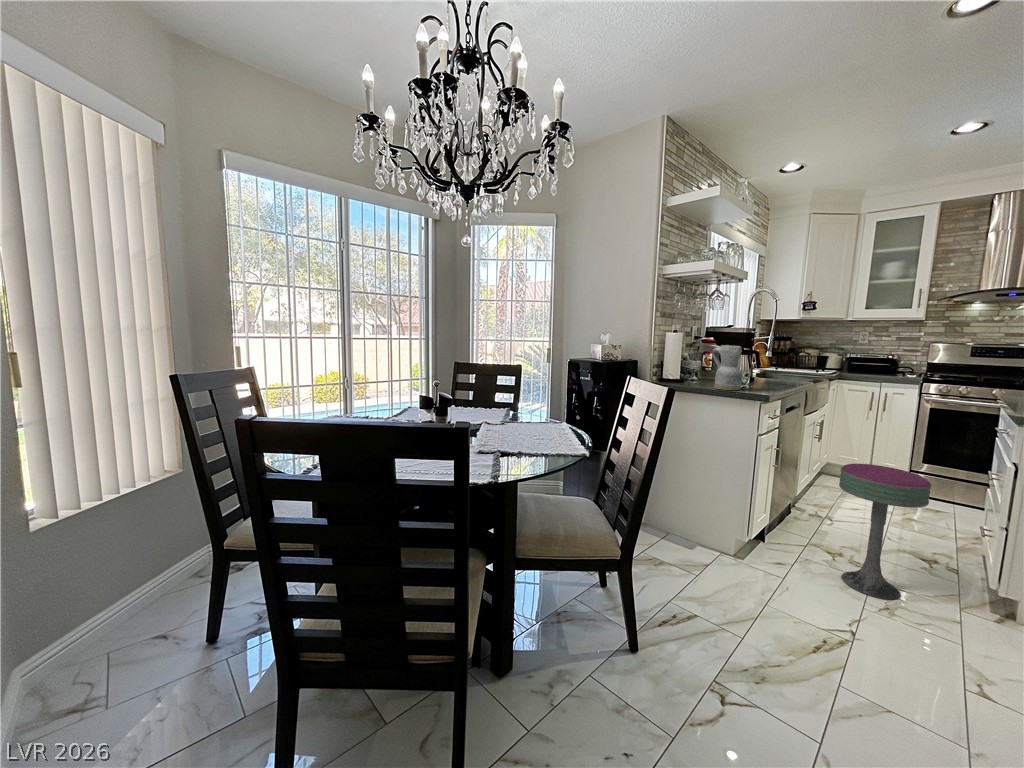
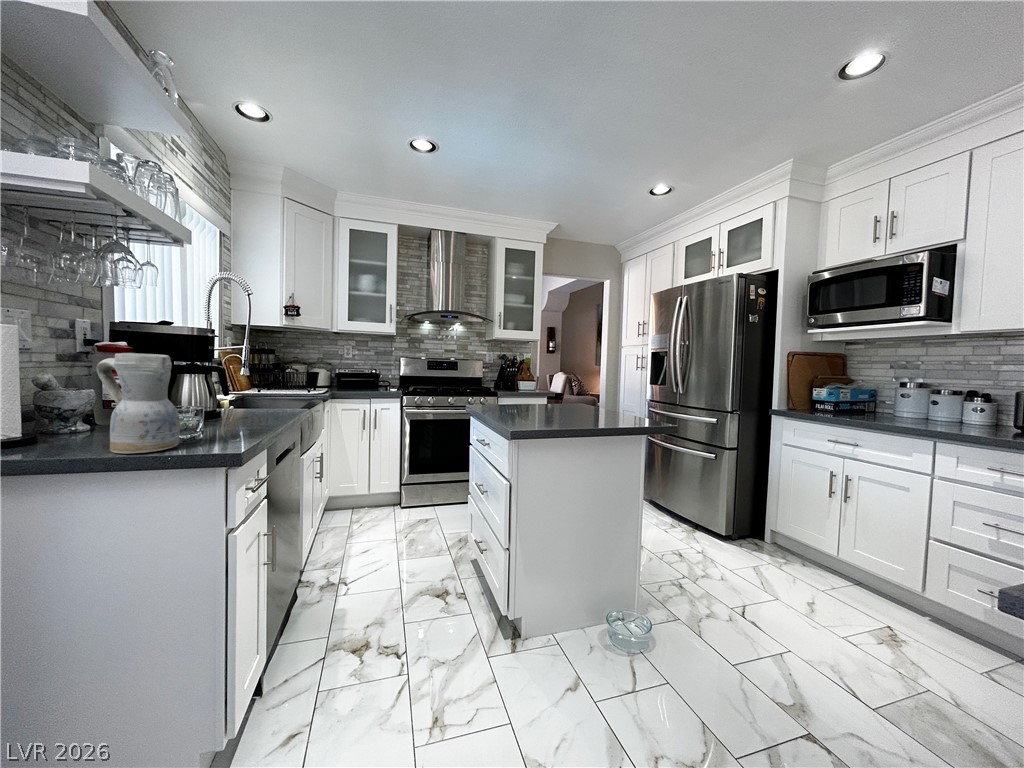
bar stool: present [839,464,931,599] -> none [362,516,457,718]

